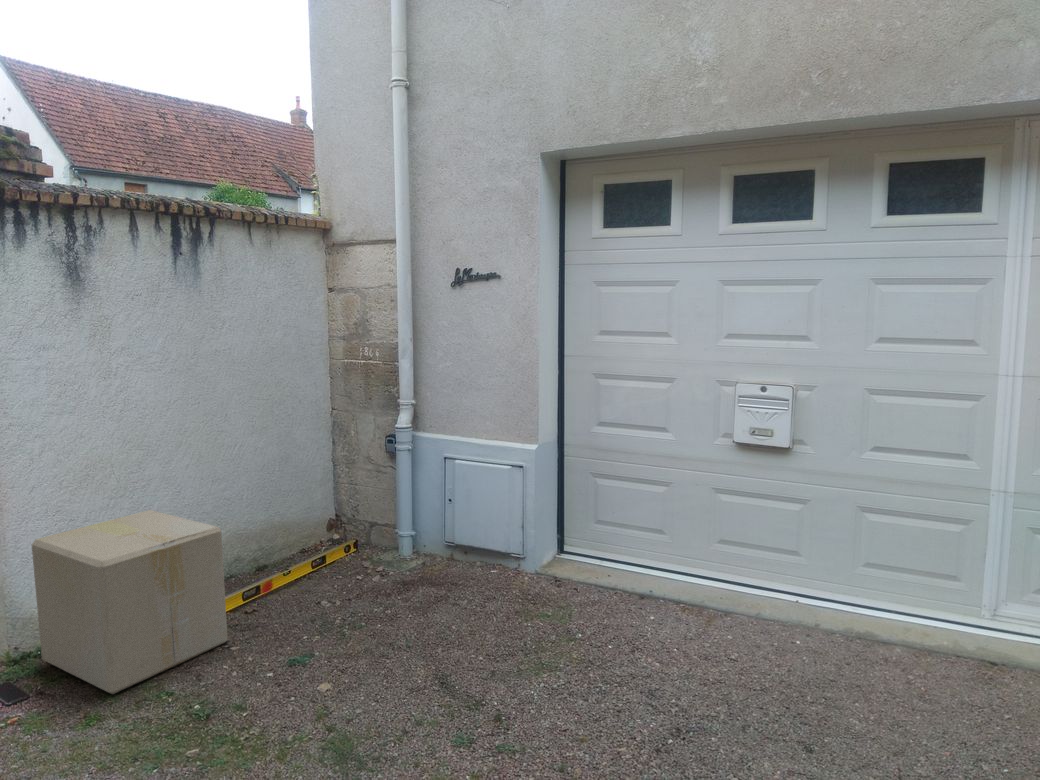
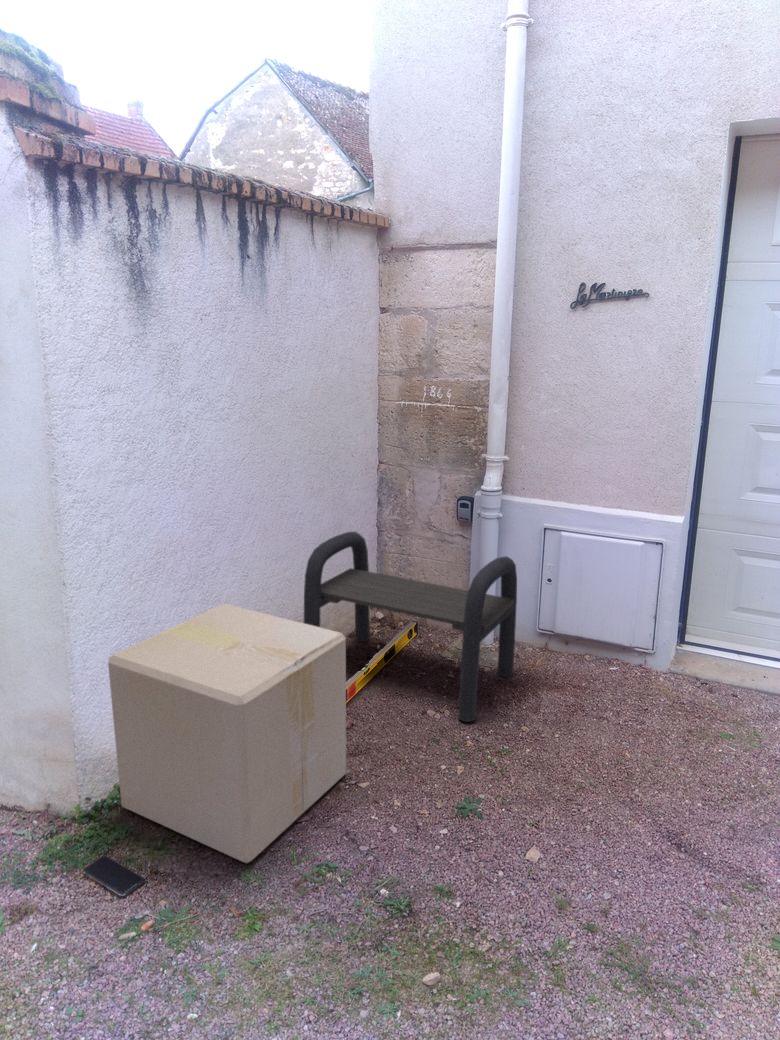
bench: none [241,462,414,609] -> present [304,531,517,722]

